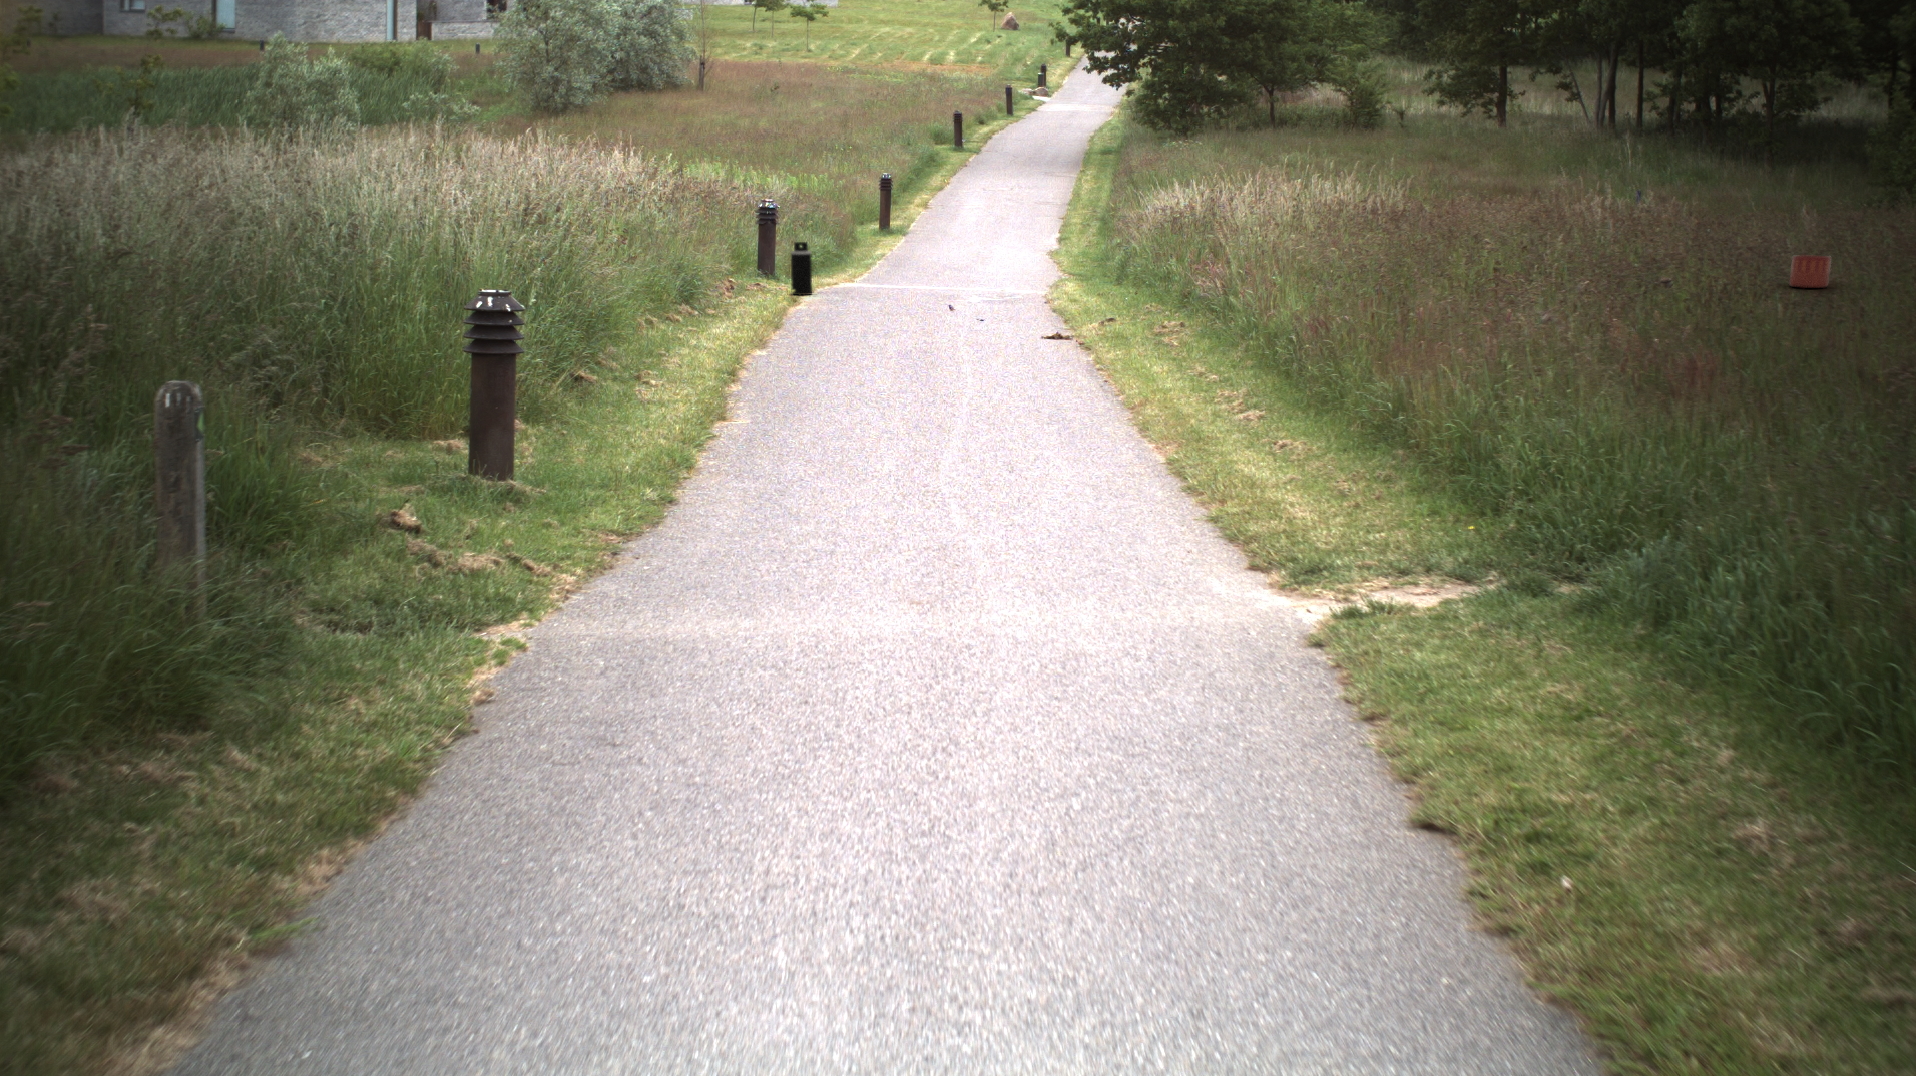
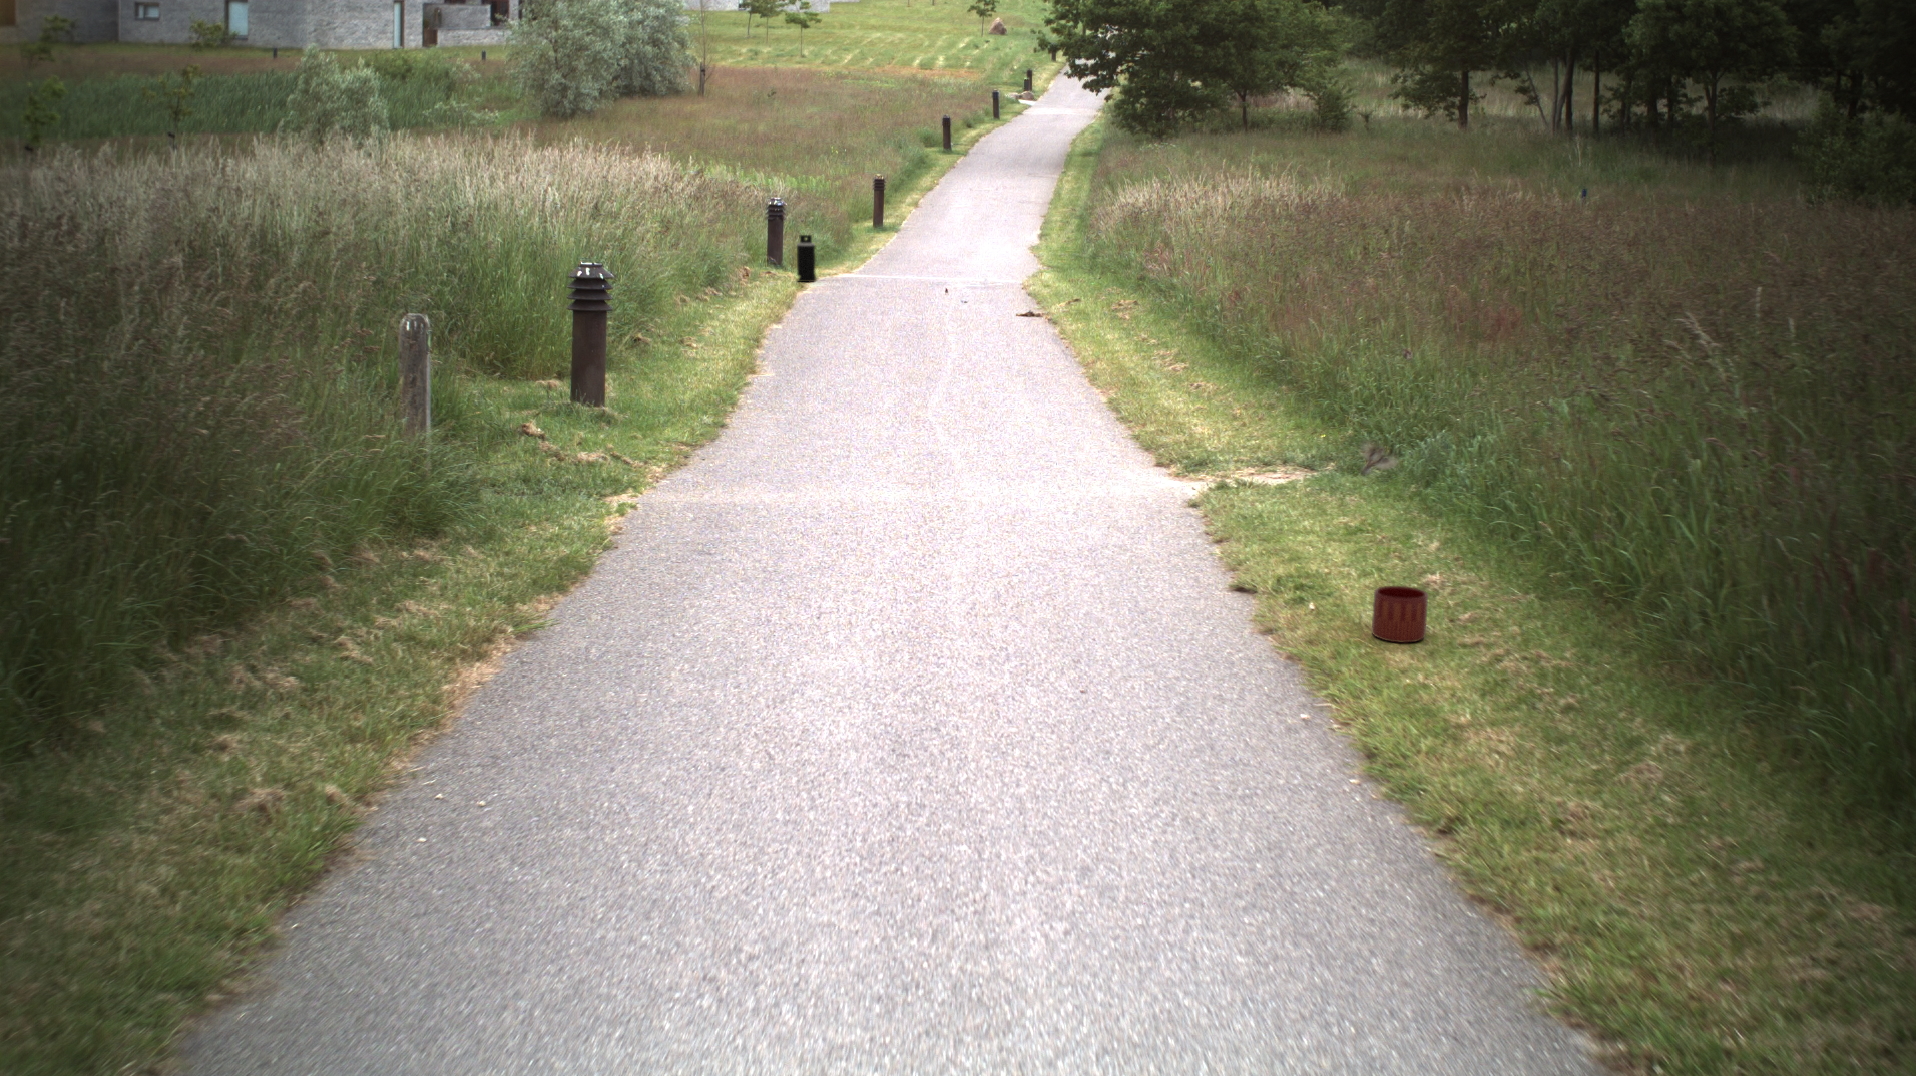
planter: present [1789,255,1831,288] -> present [1372,586,1428,643]

